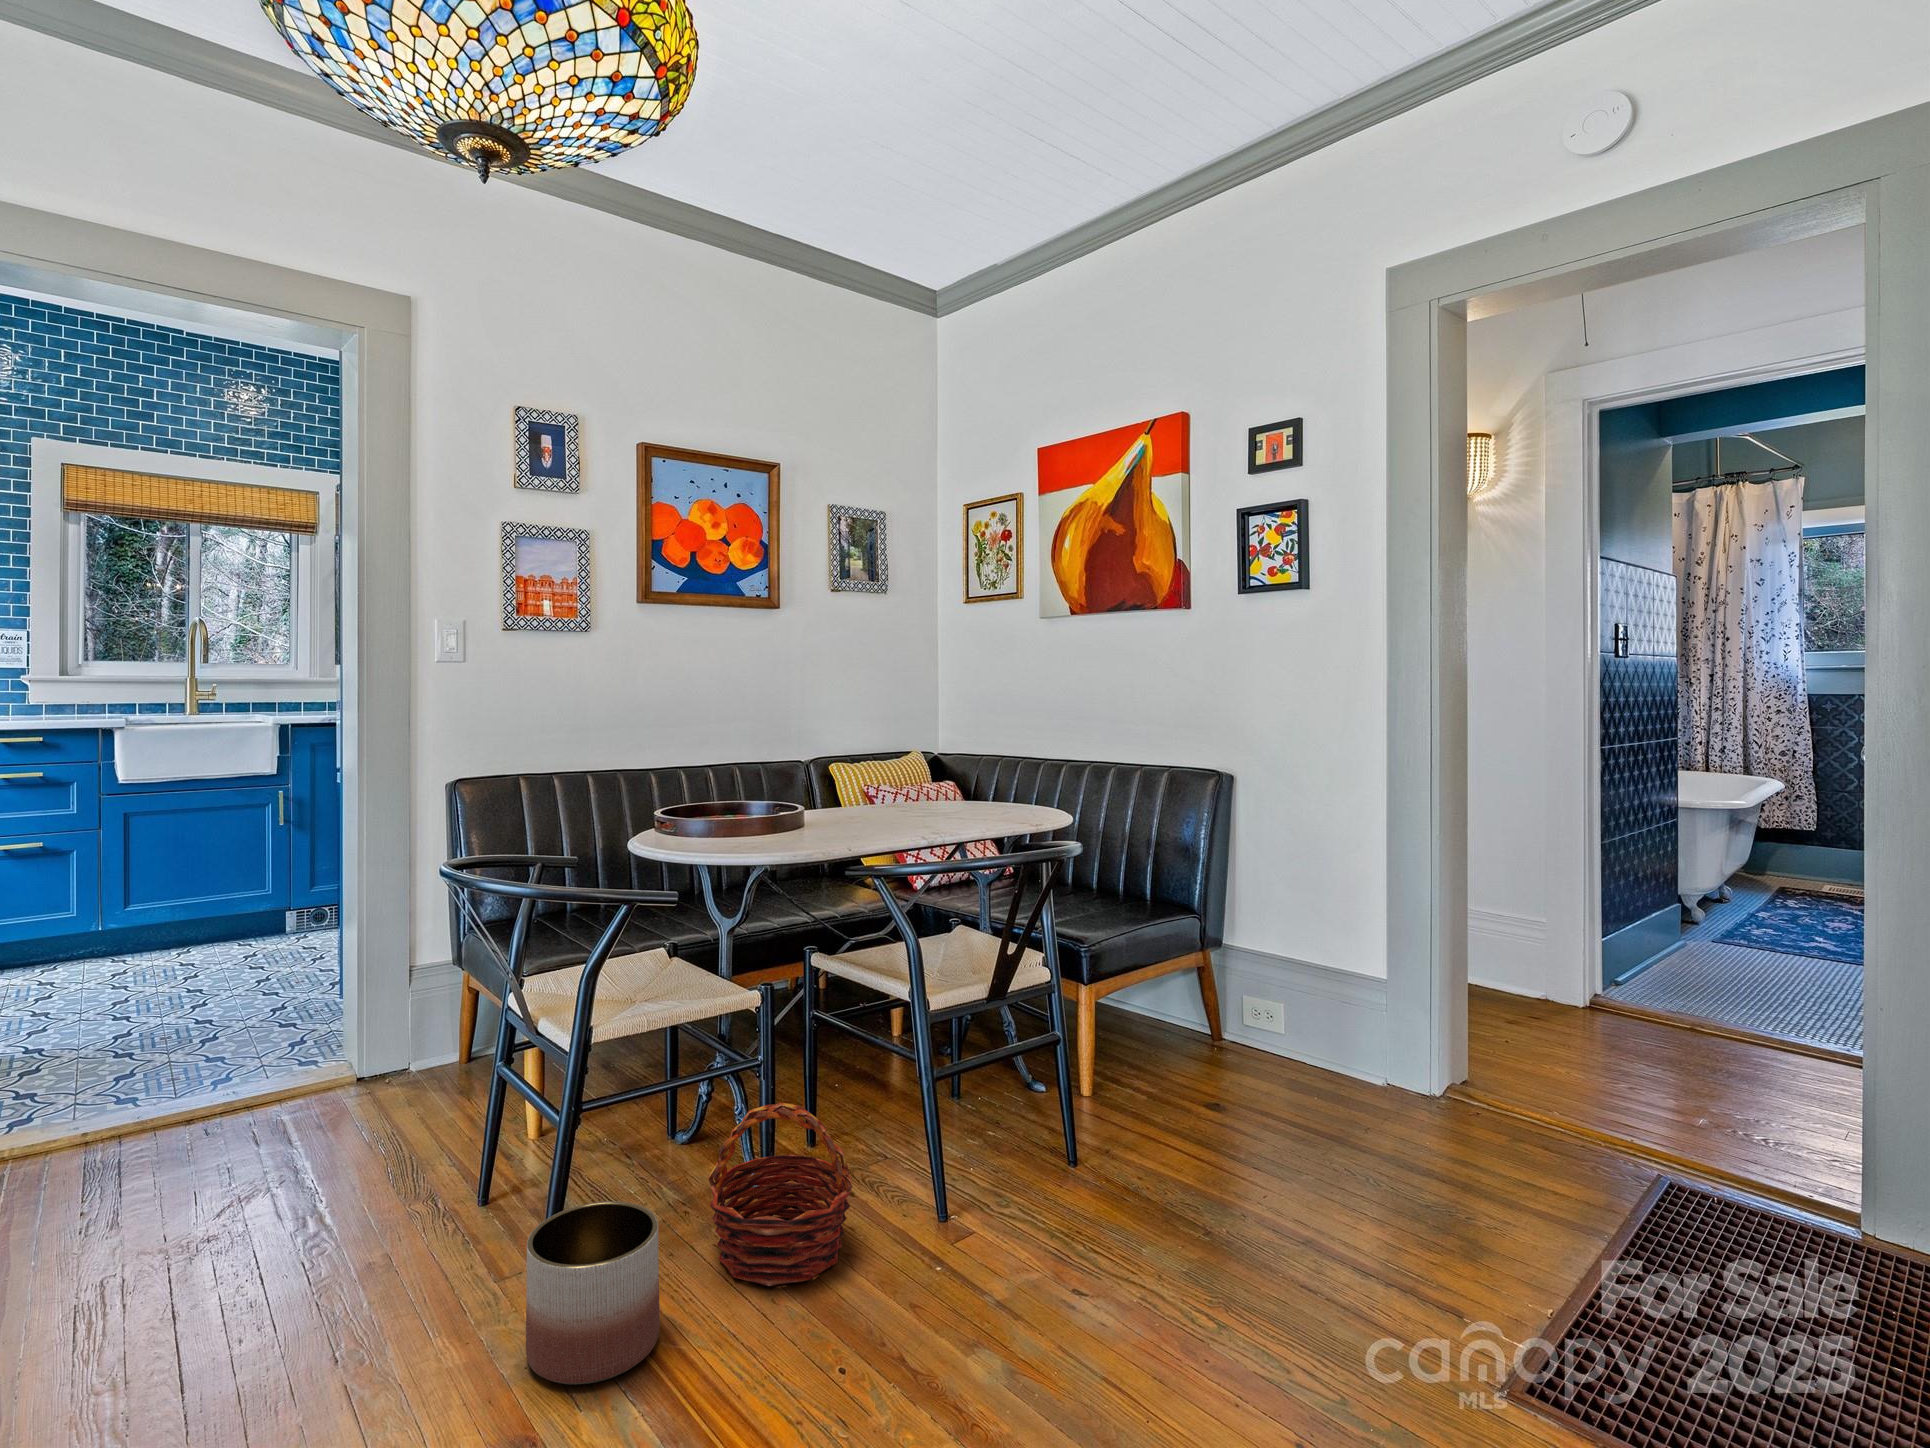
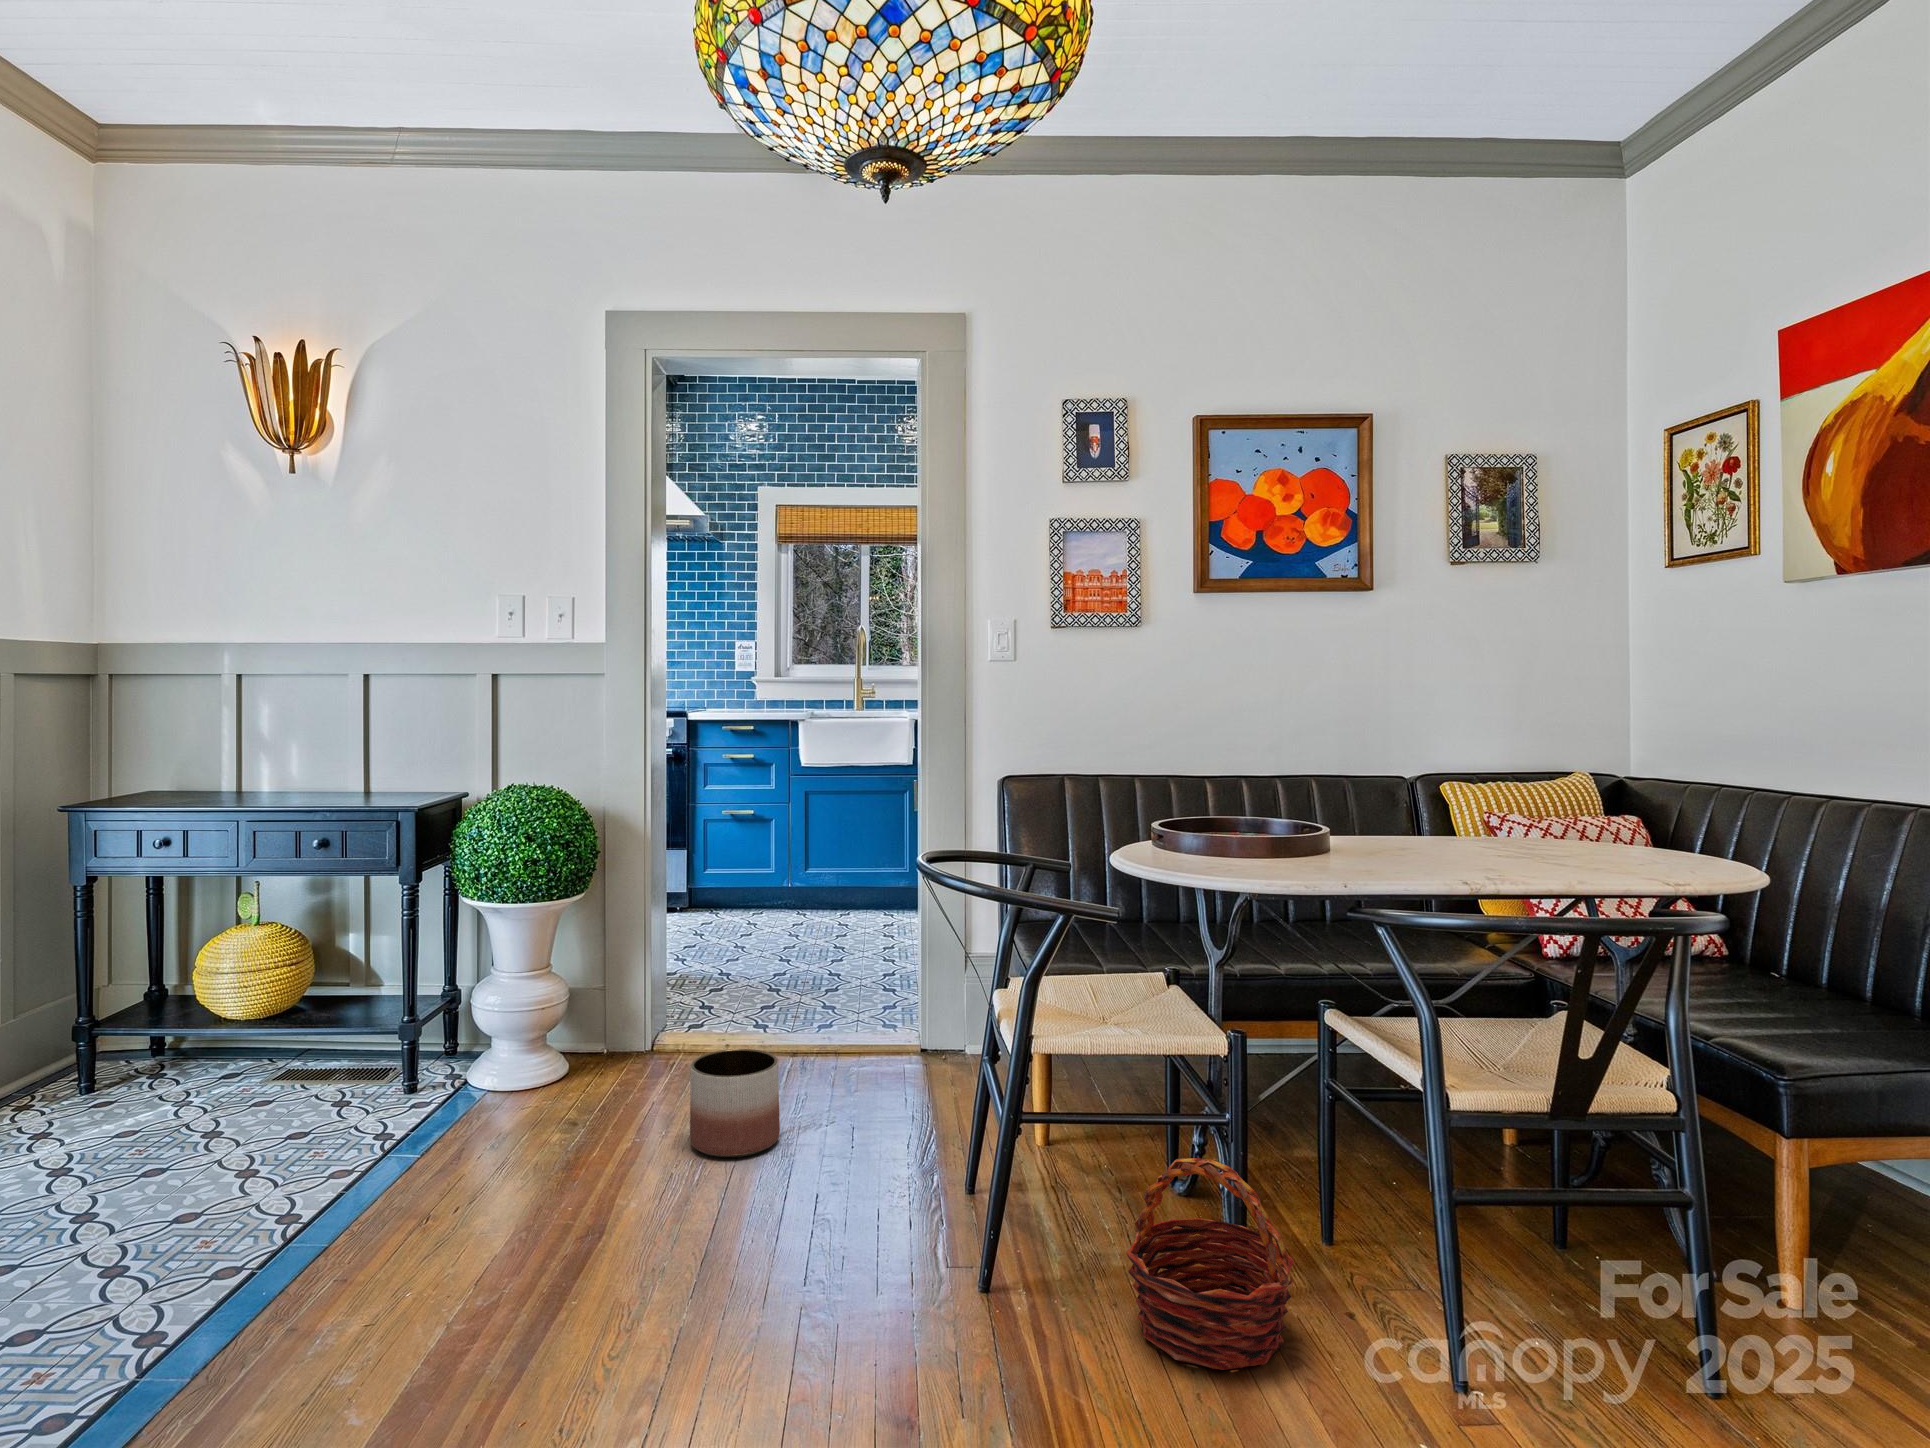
planter: present [526,1201,660,1385] -> present [690,1049,780,1157]

